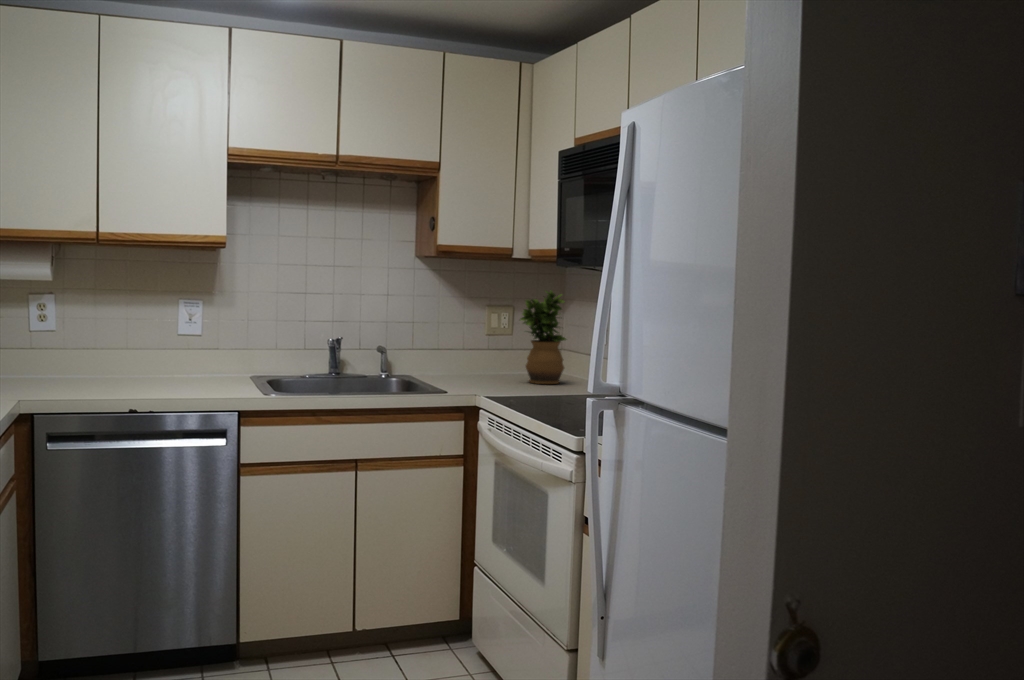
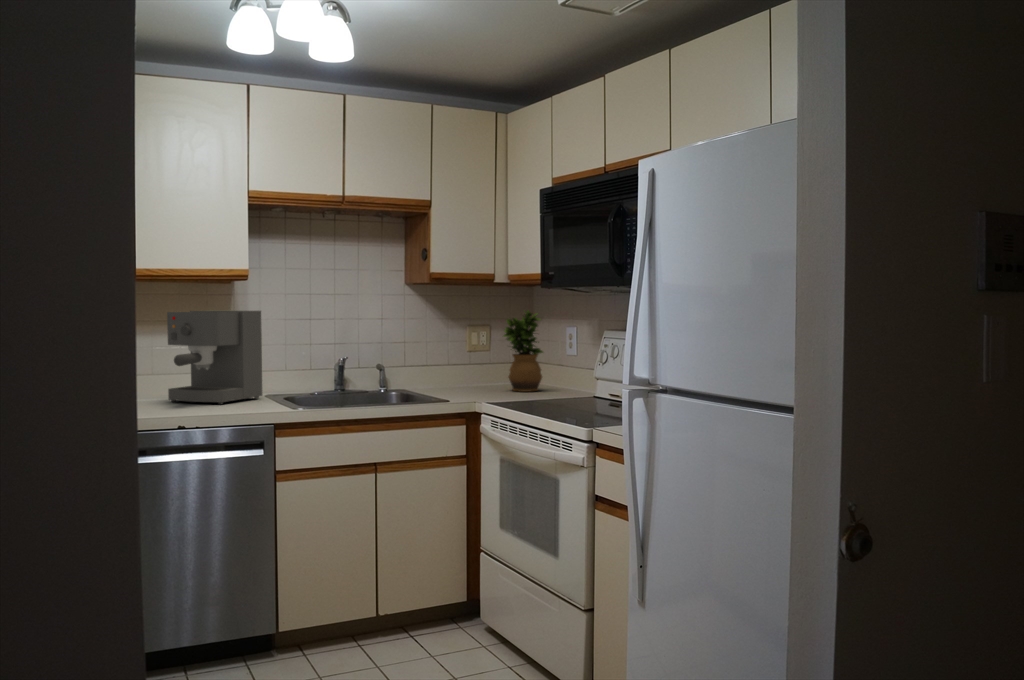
coffee maker: none [138,280,245,386] -> present [167,311,262,404]

